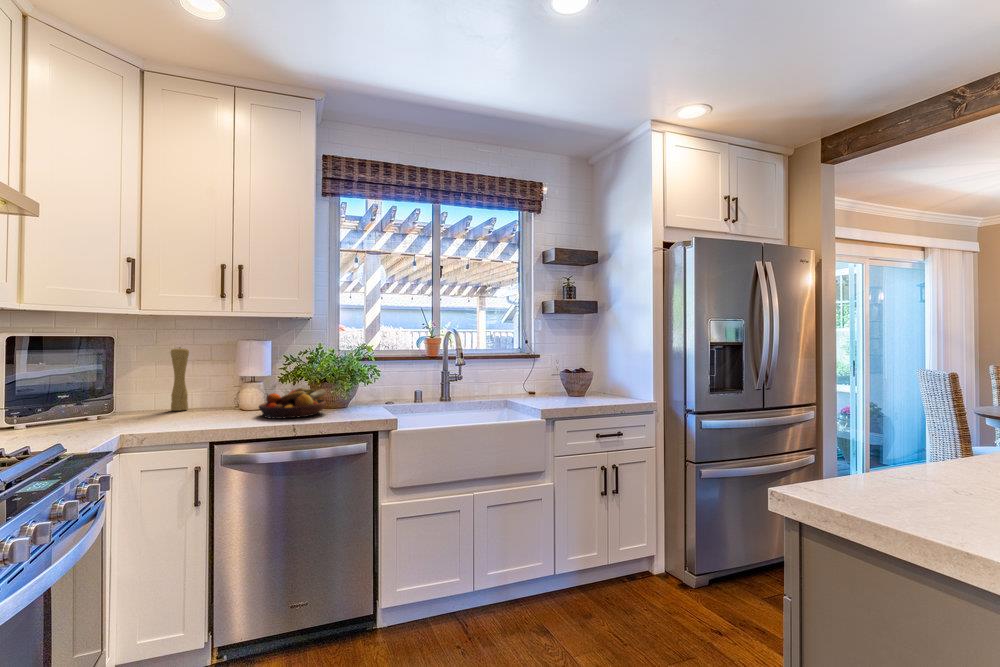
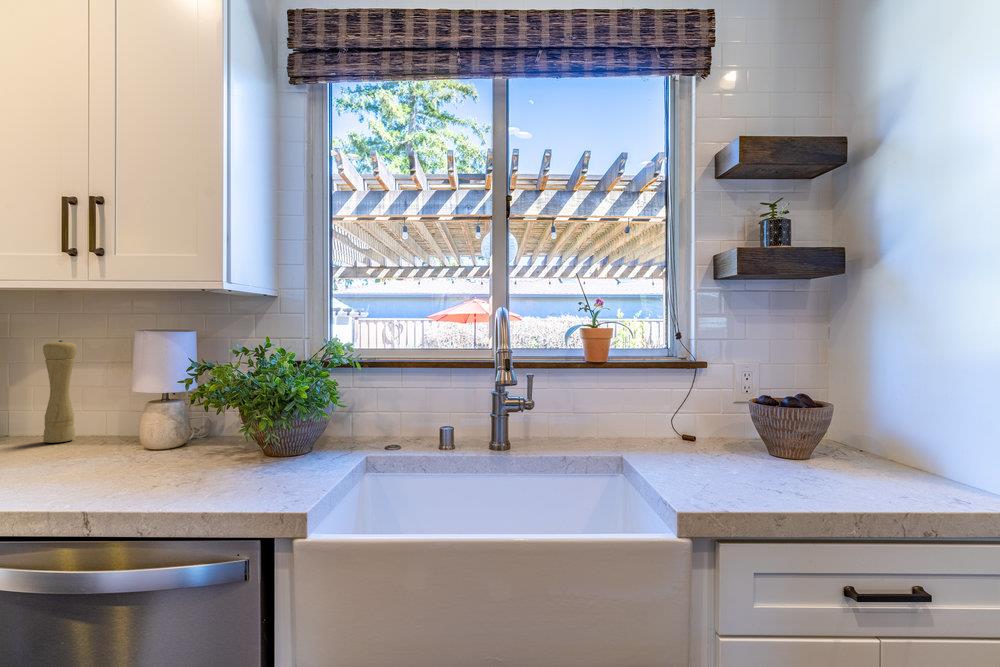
fruit bowl: present [259,388,326,419] -> none [79,421,239,486]

